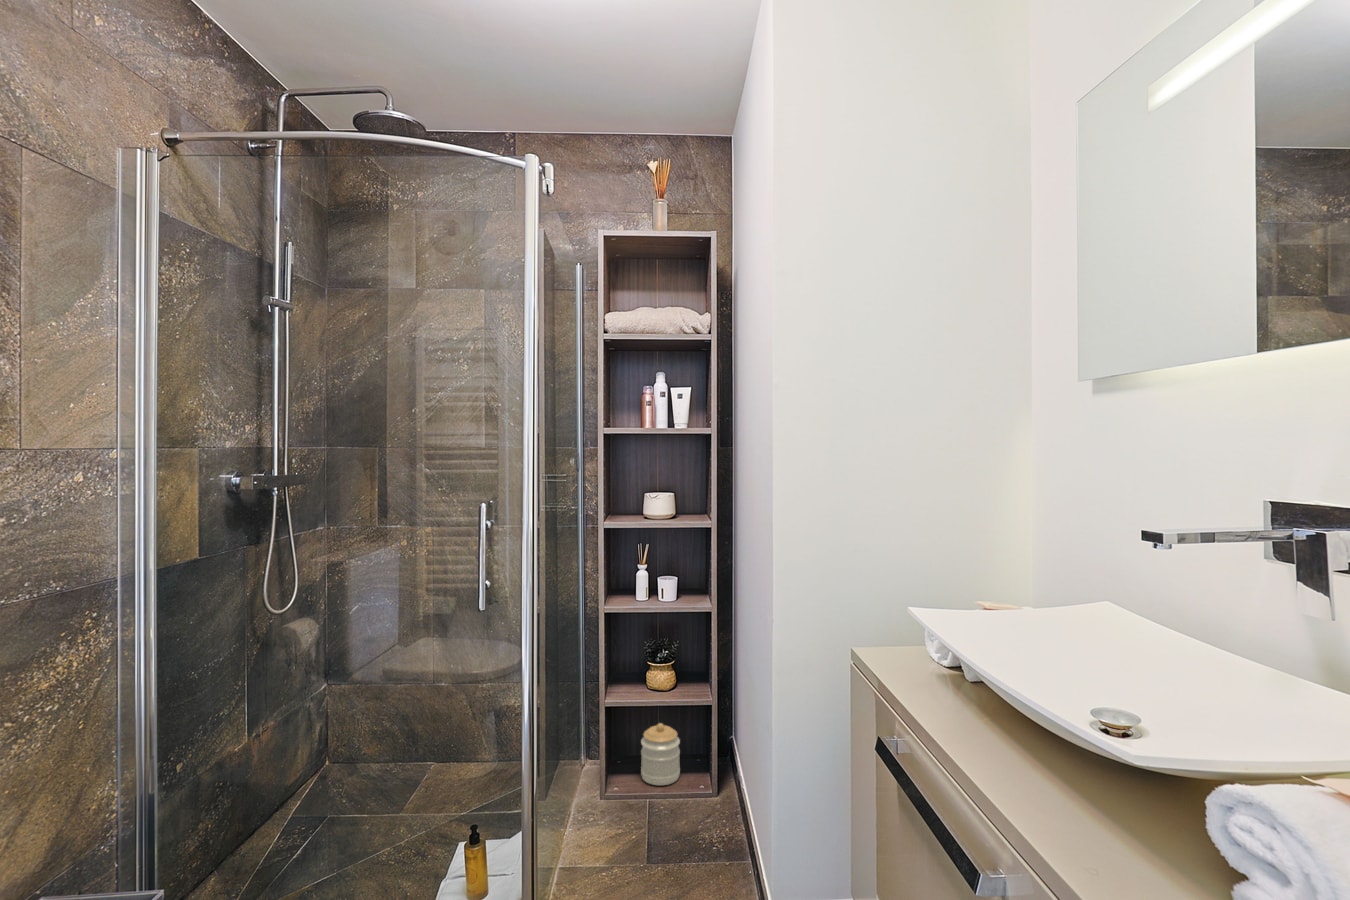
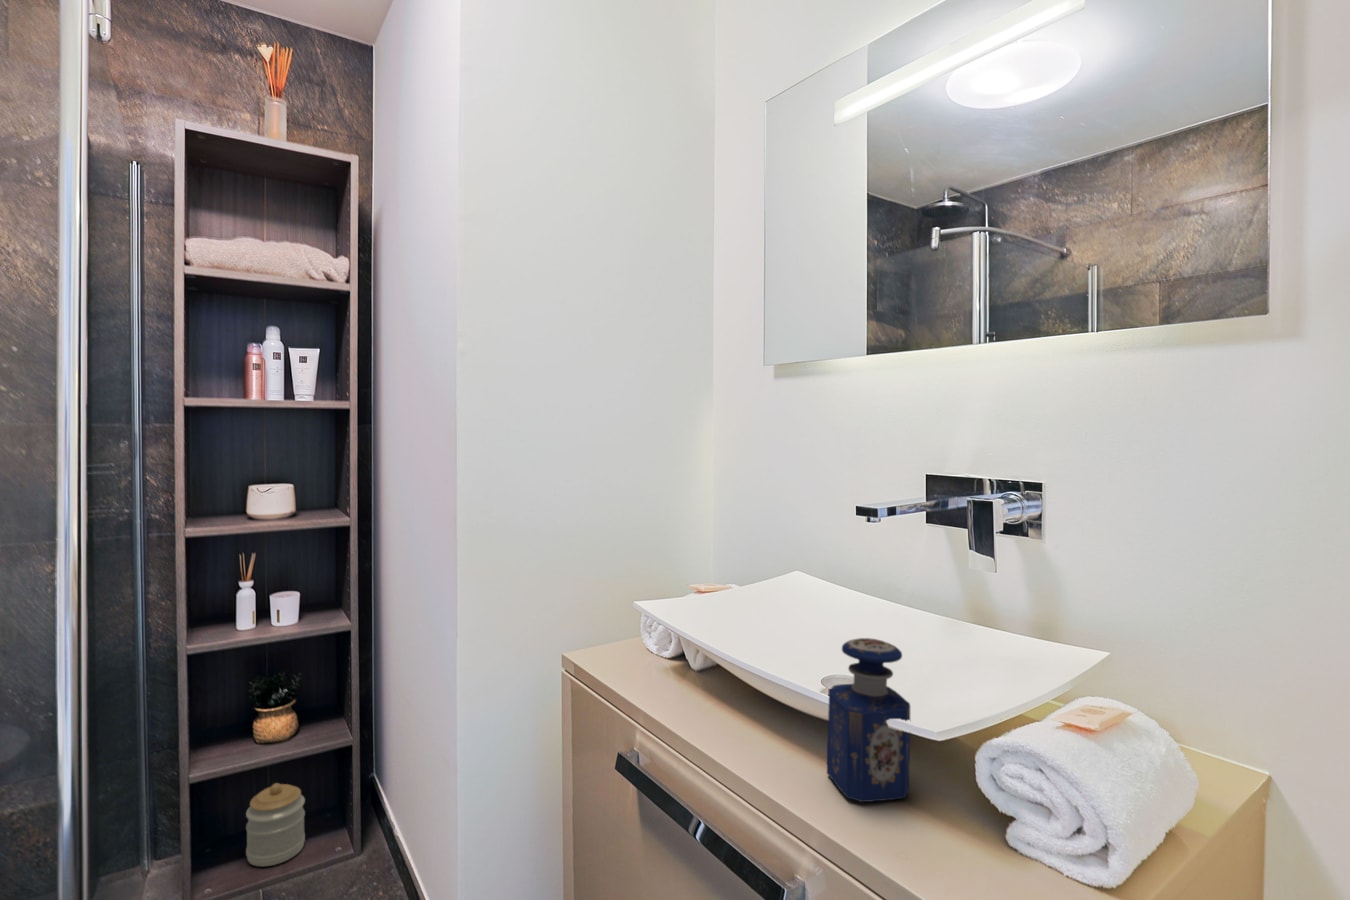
perfume bottle: none [1050,660,1138,829] -> present [827,638,910,802]

